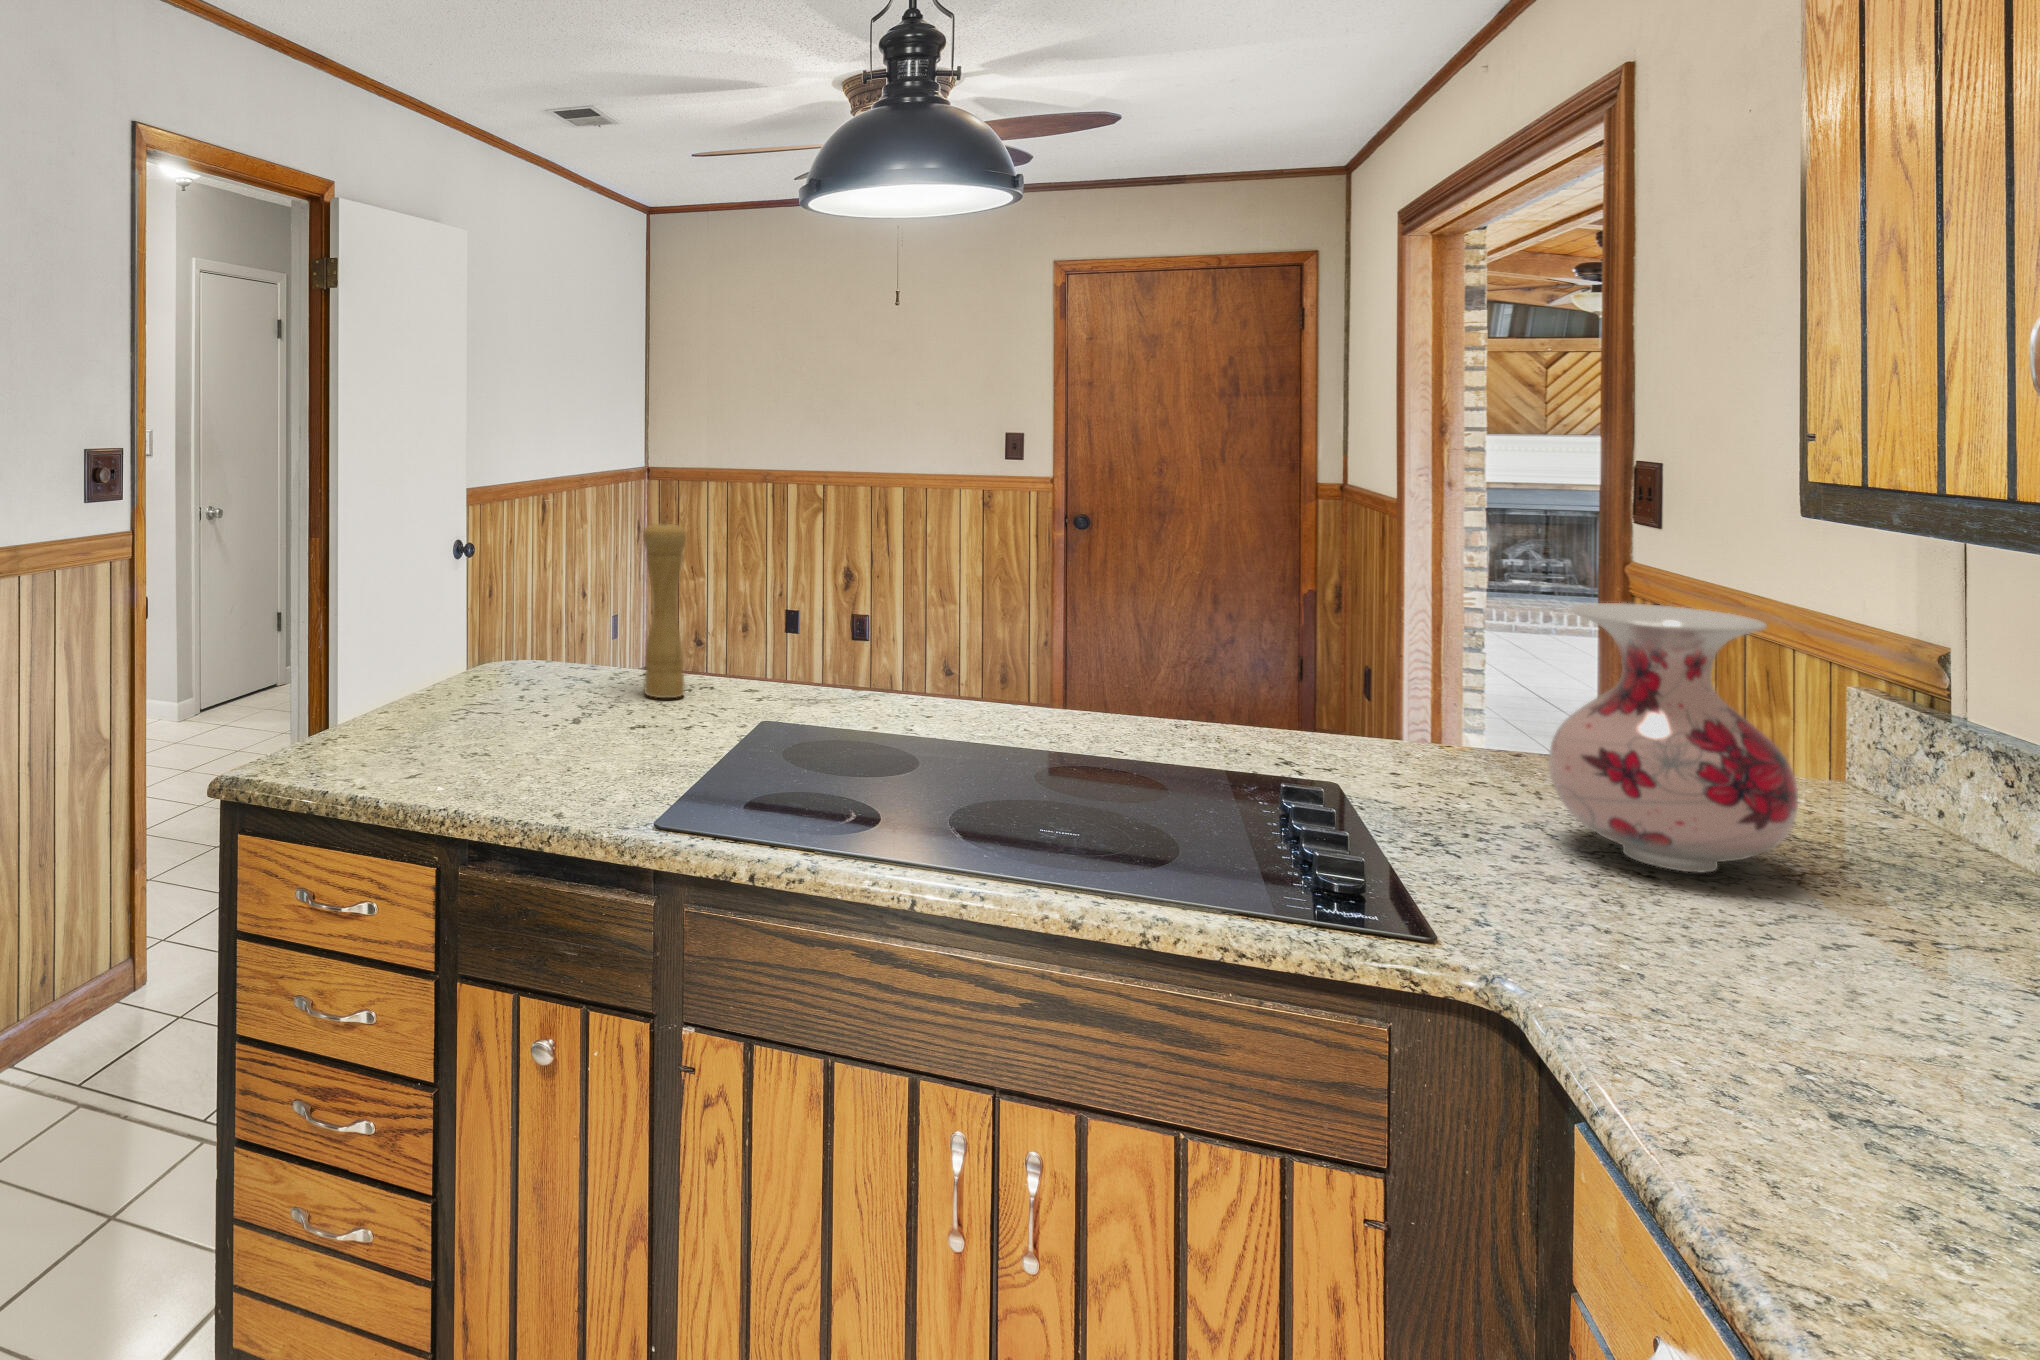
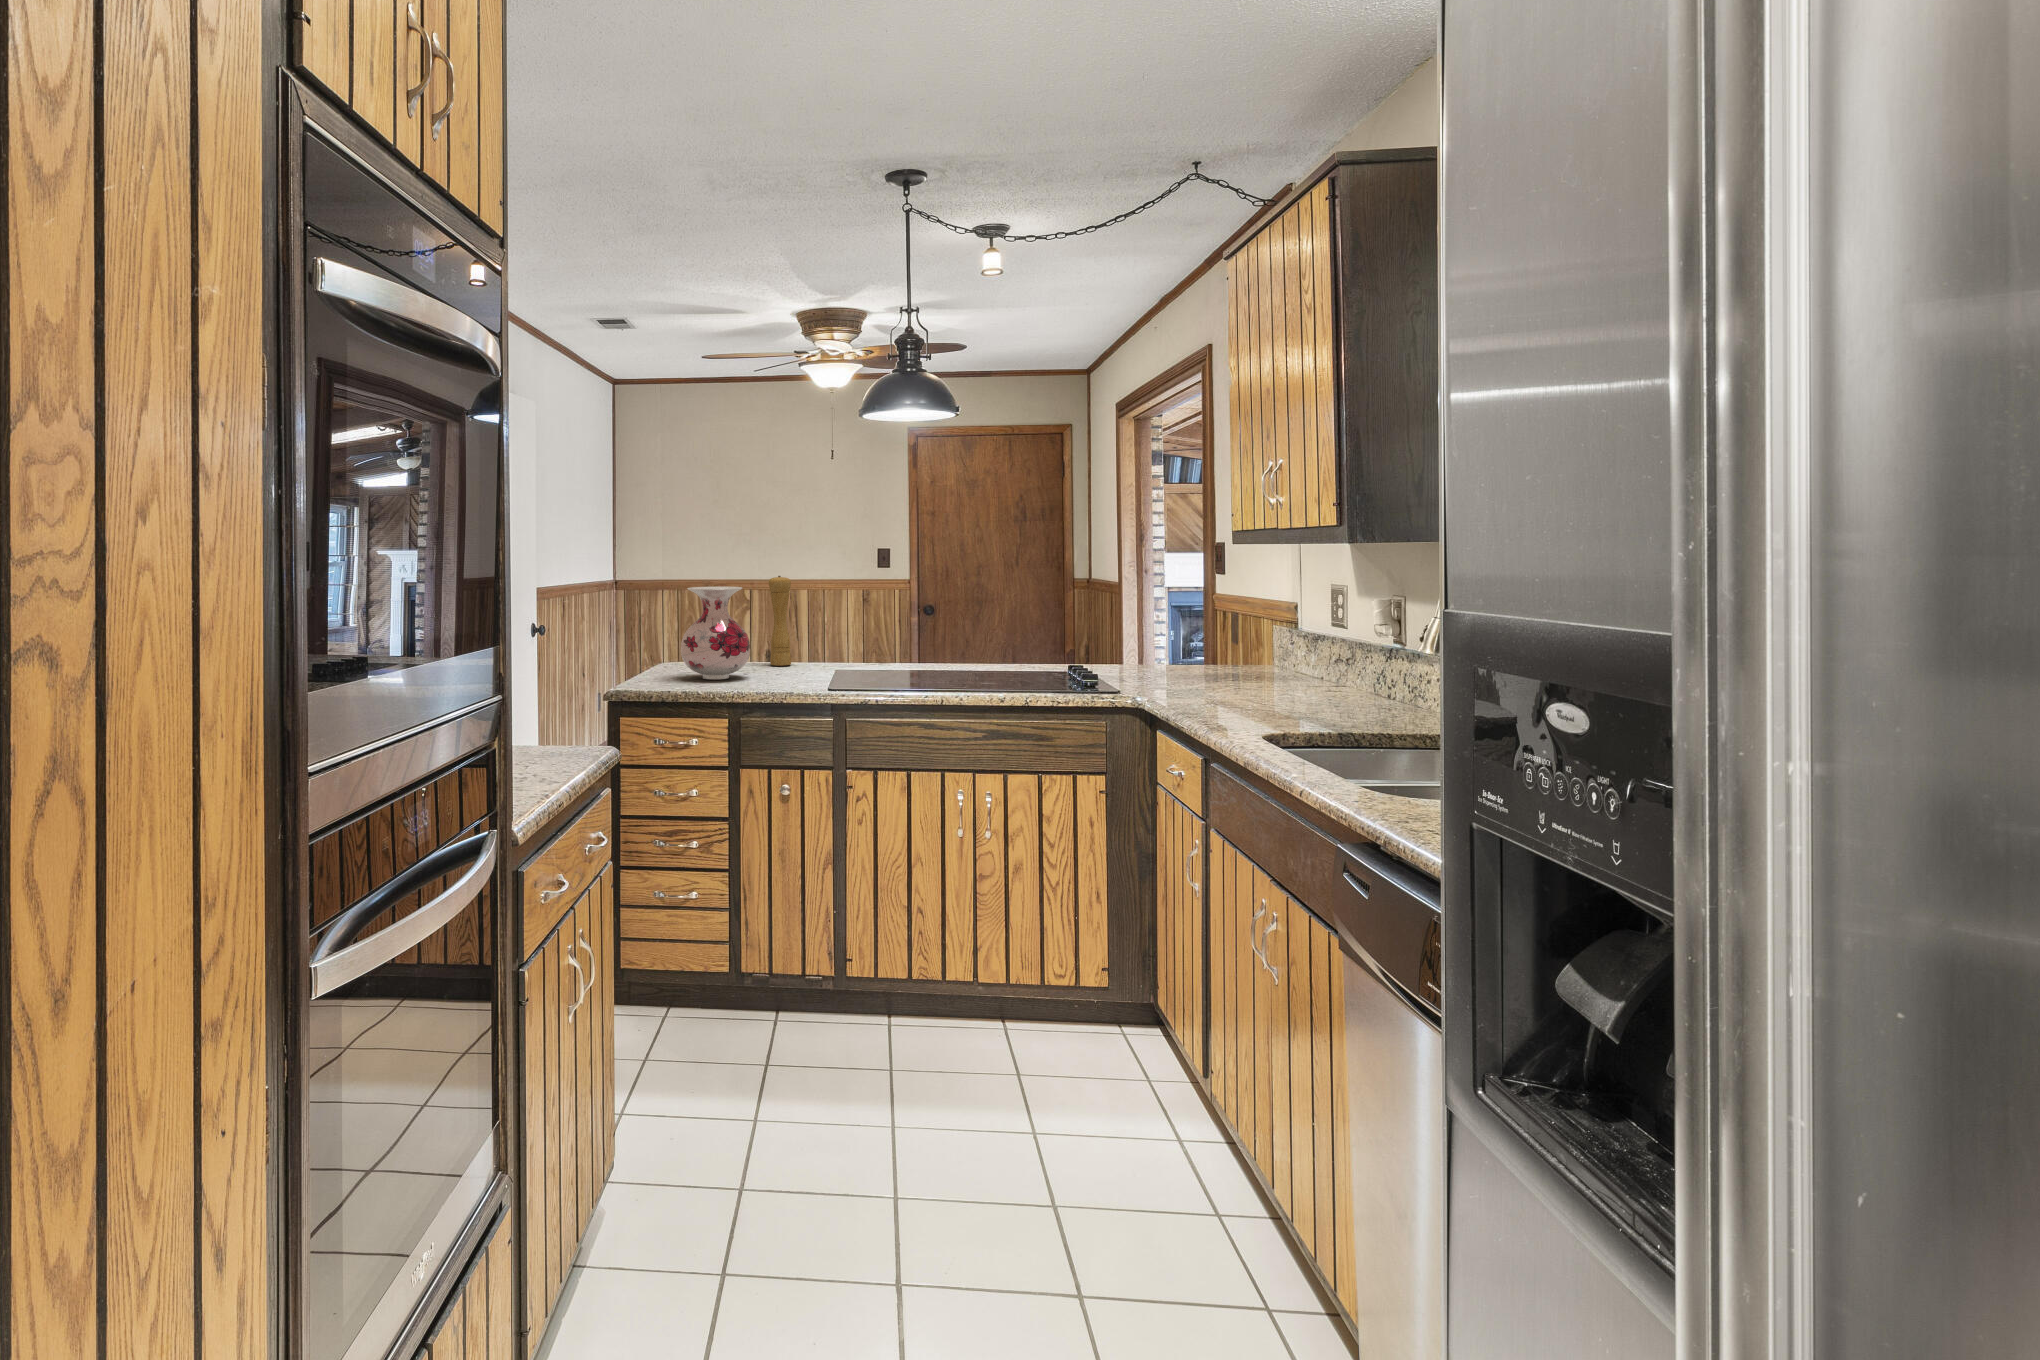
vase: present [1549,603,1798,872] -> present [681,587,750,679]

